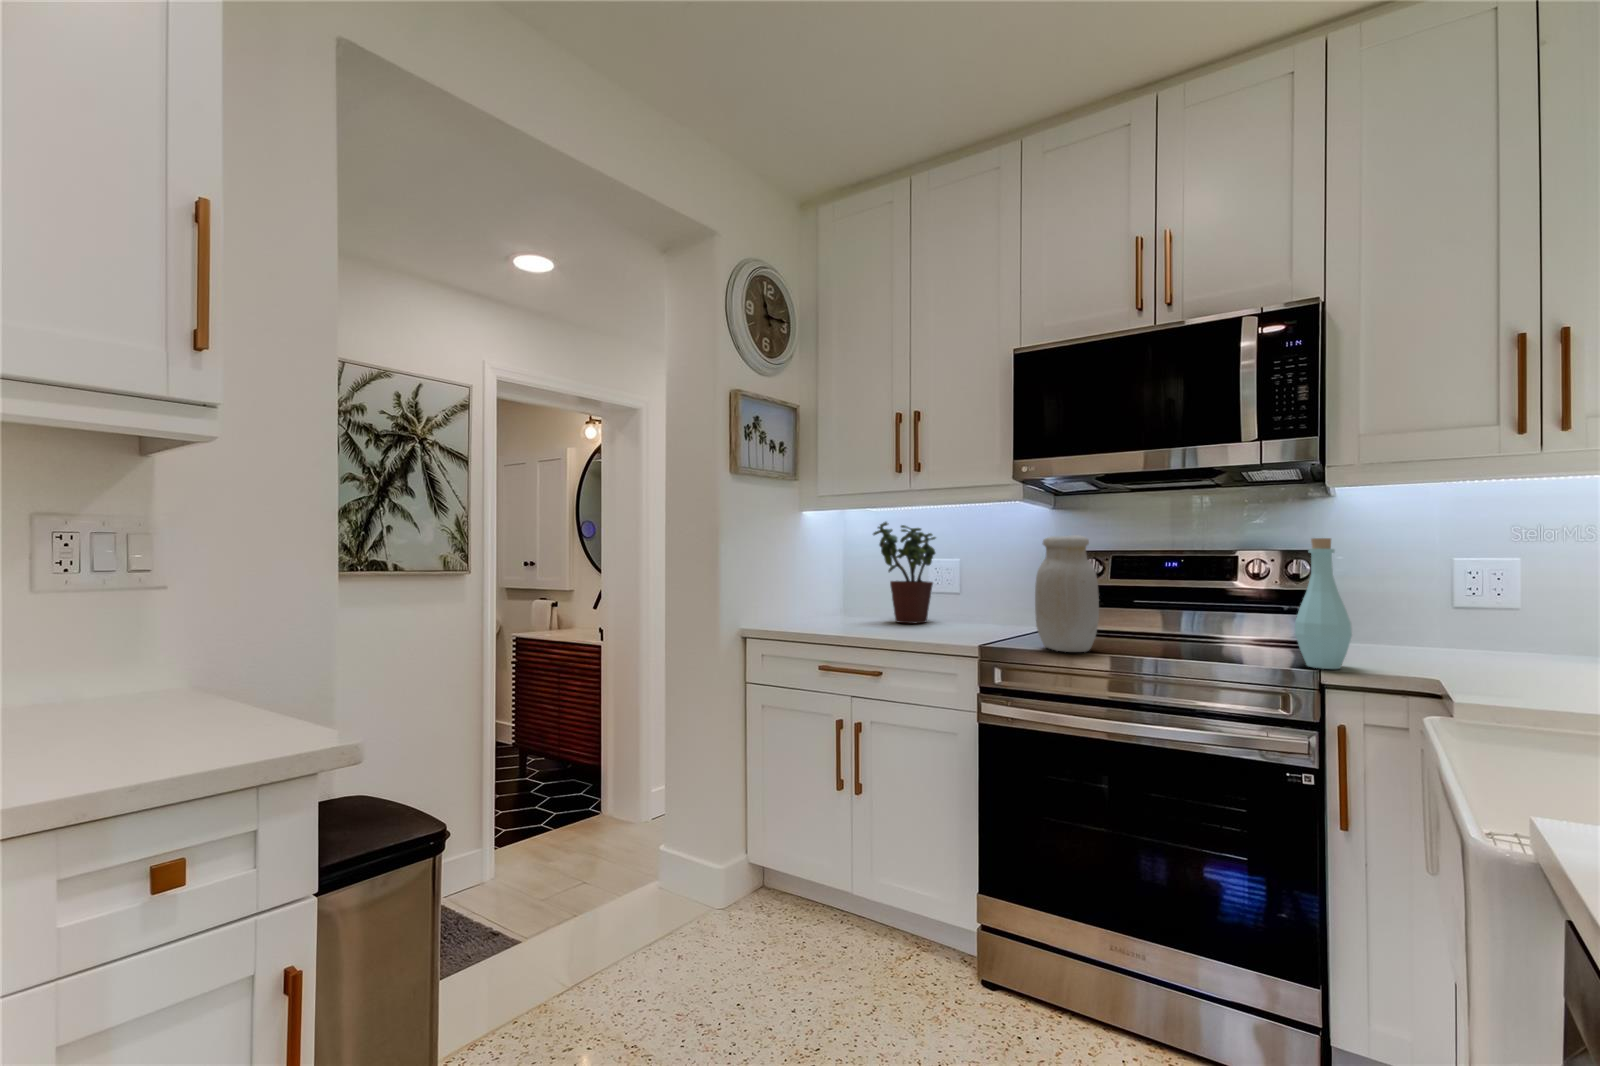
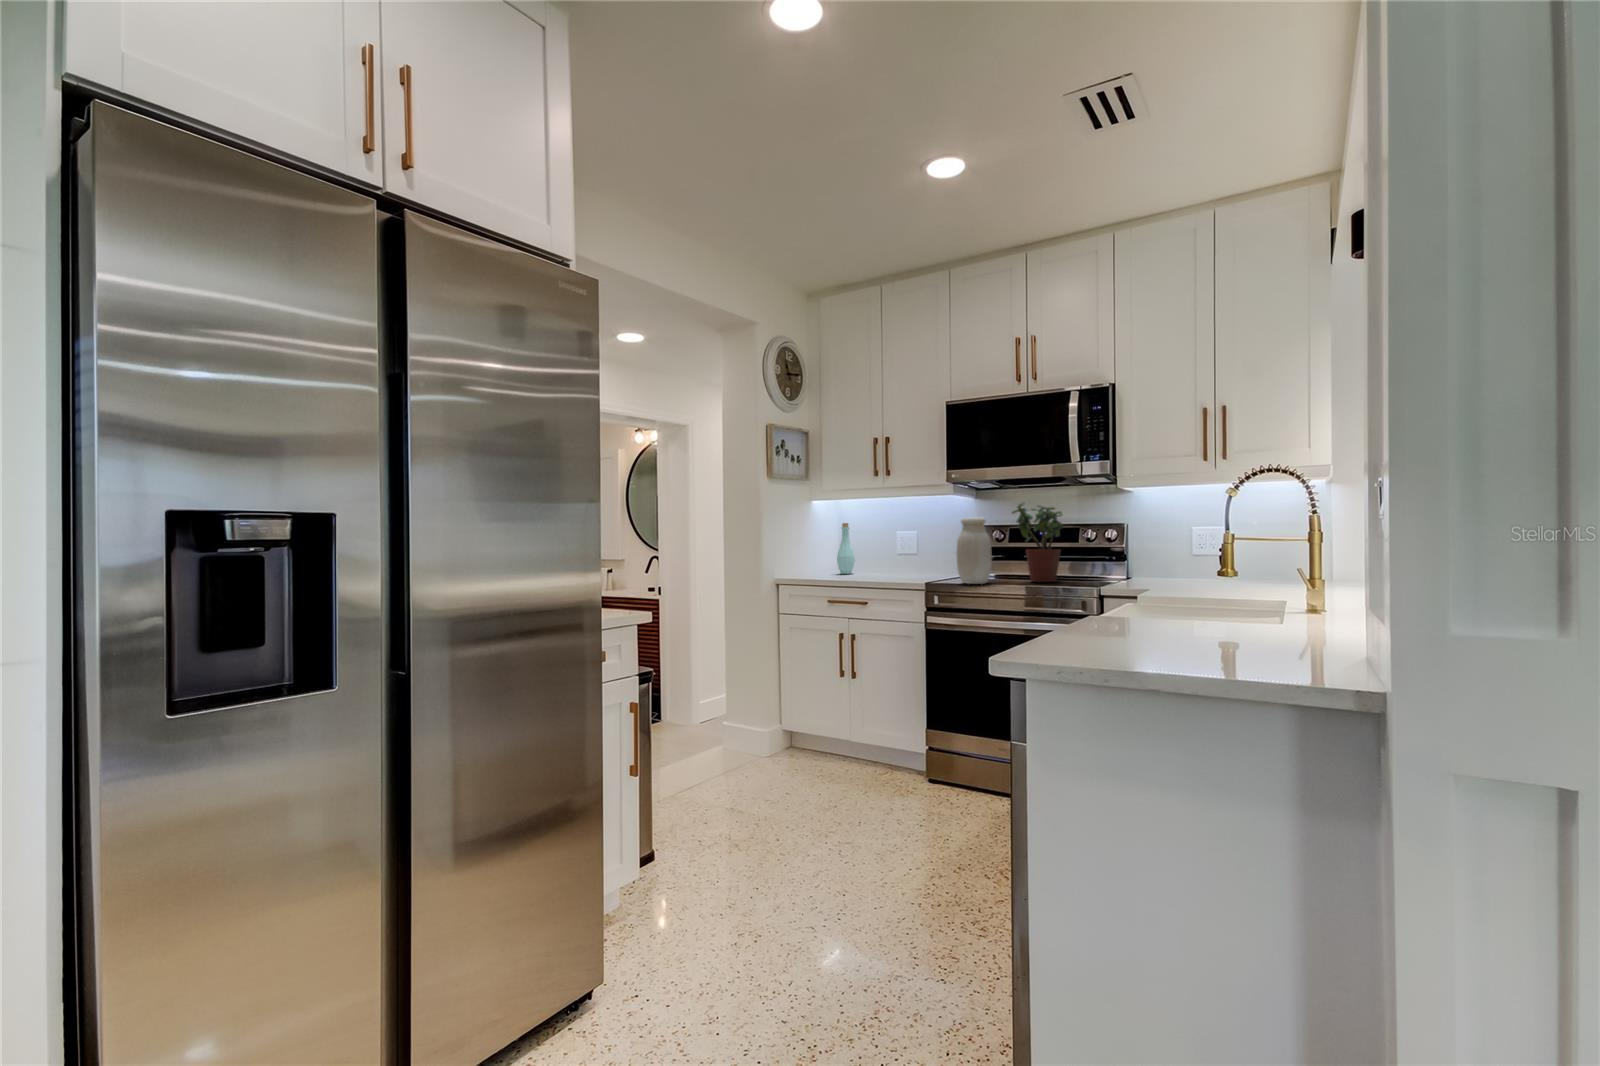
potted plant: present [873,522,936,623] -> present [1012,503,1063,582]
bottle: present [1295,538,1352,669] -> present [837,523,855,574]

